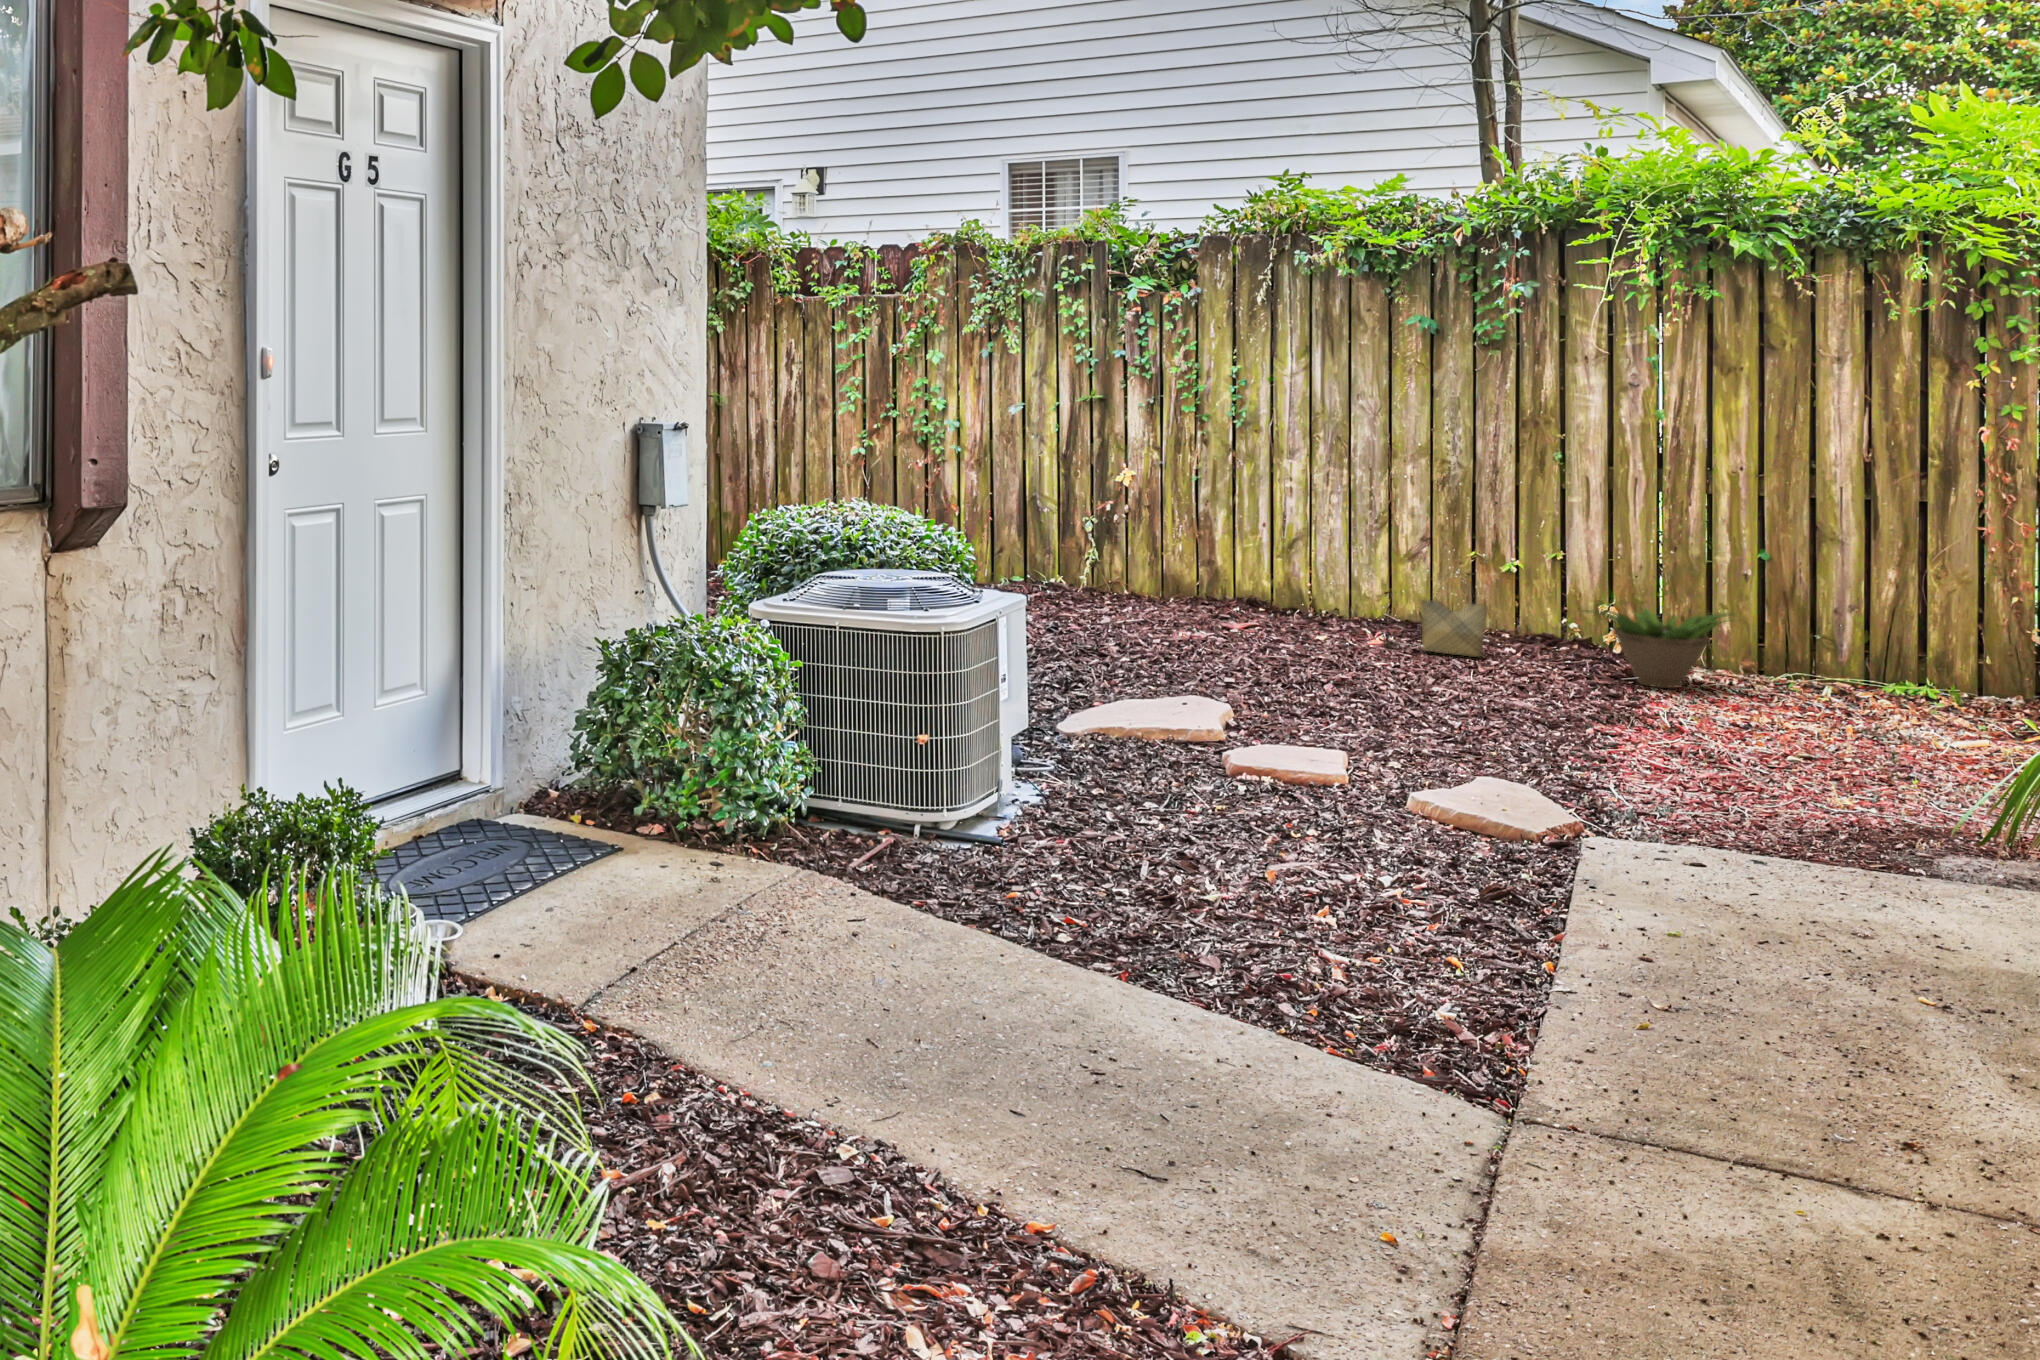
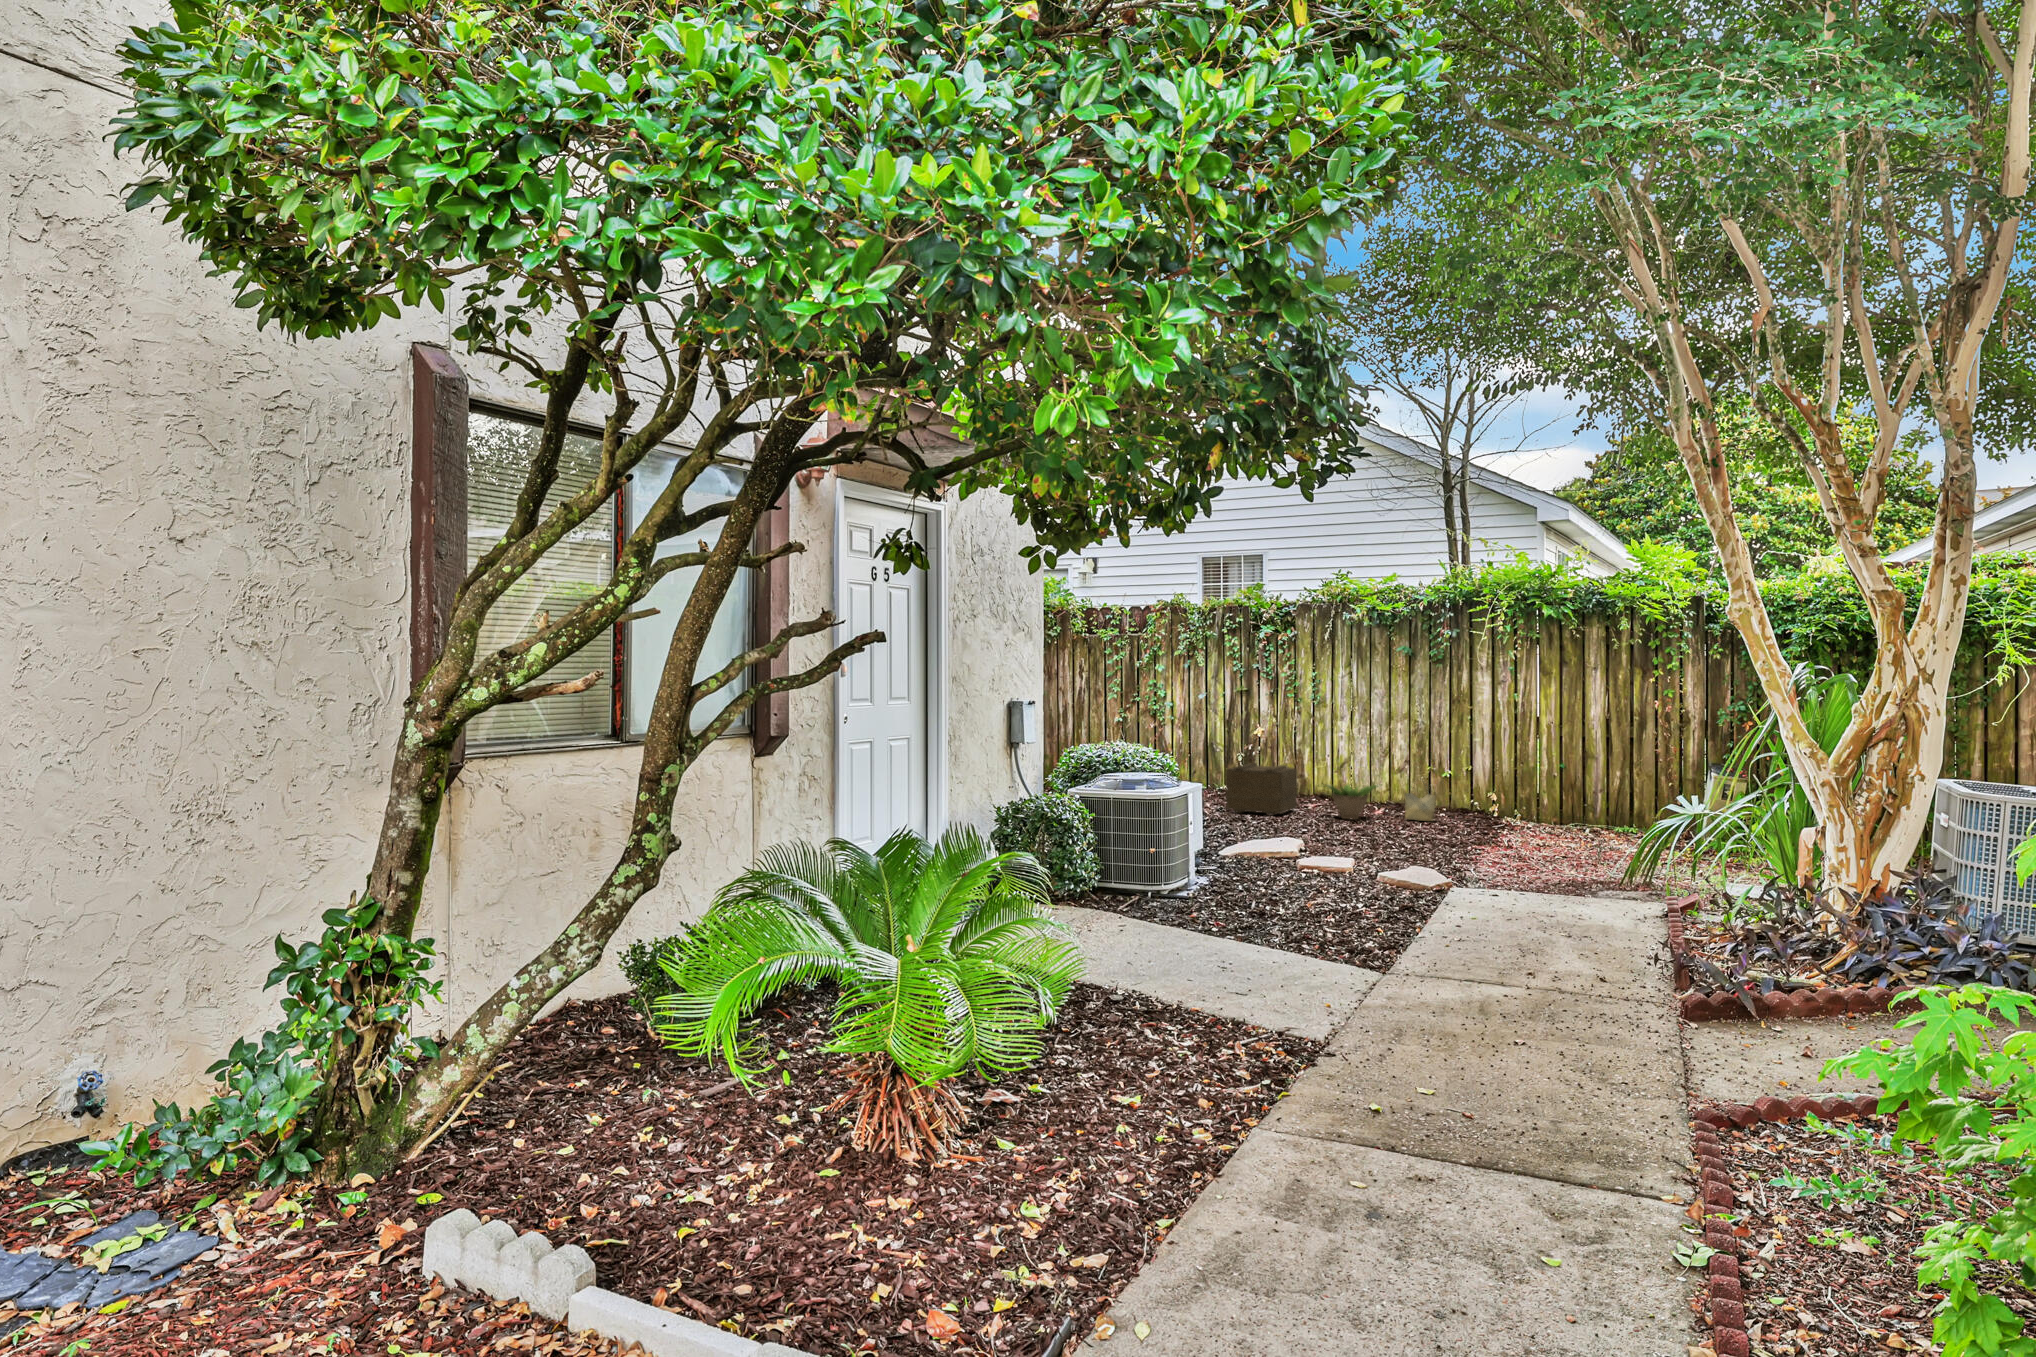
wooden crate: none [1064,534,1202,637] -> present [1226,763,1297,816]
decorative plant: present [1589,609,1732,688] -> present [1324,784,1379,819]

